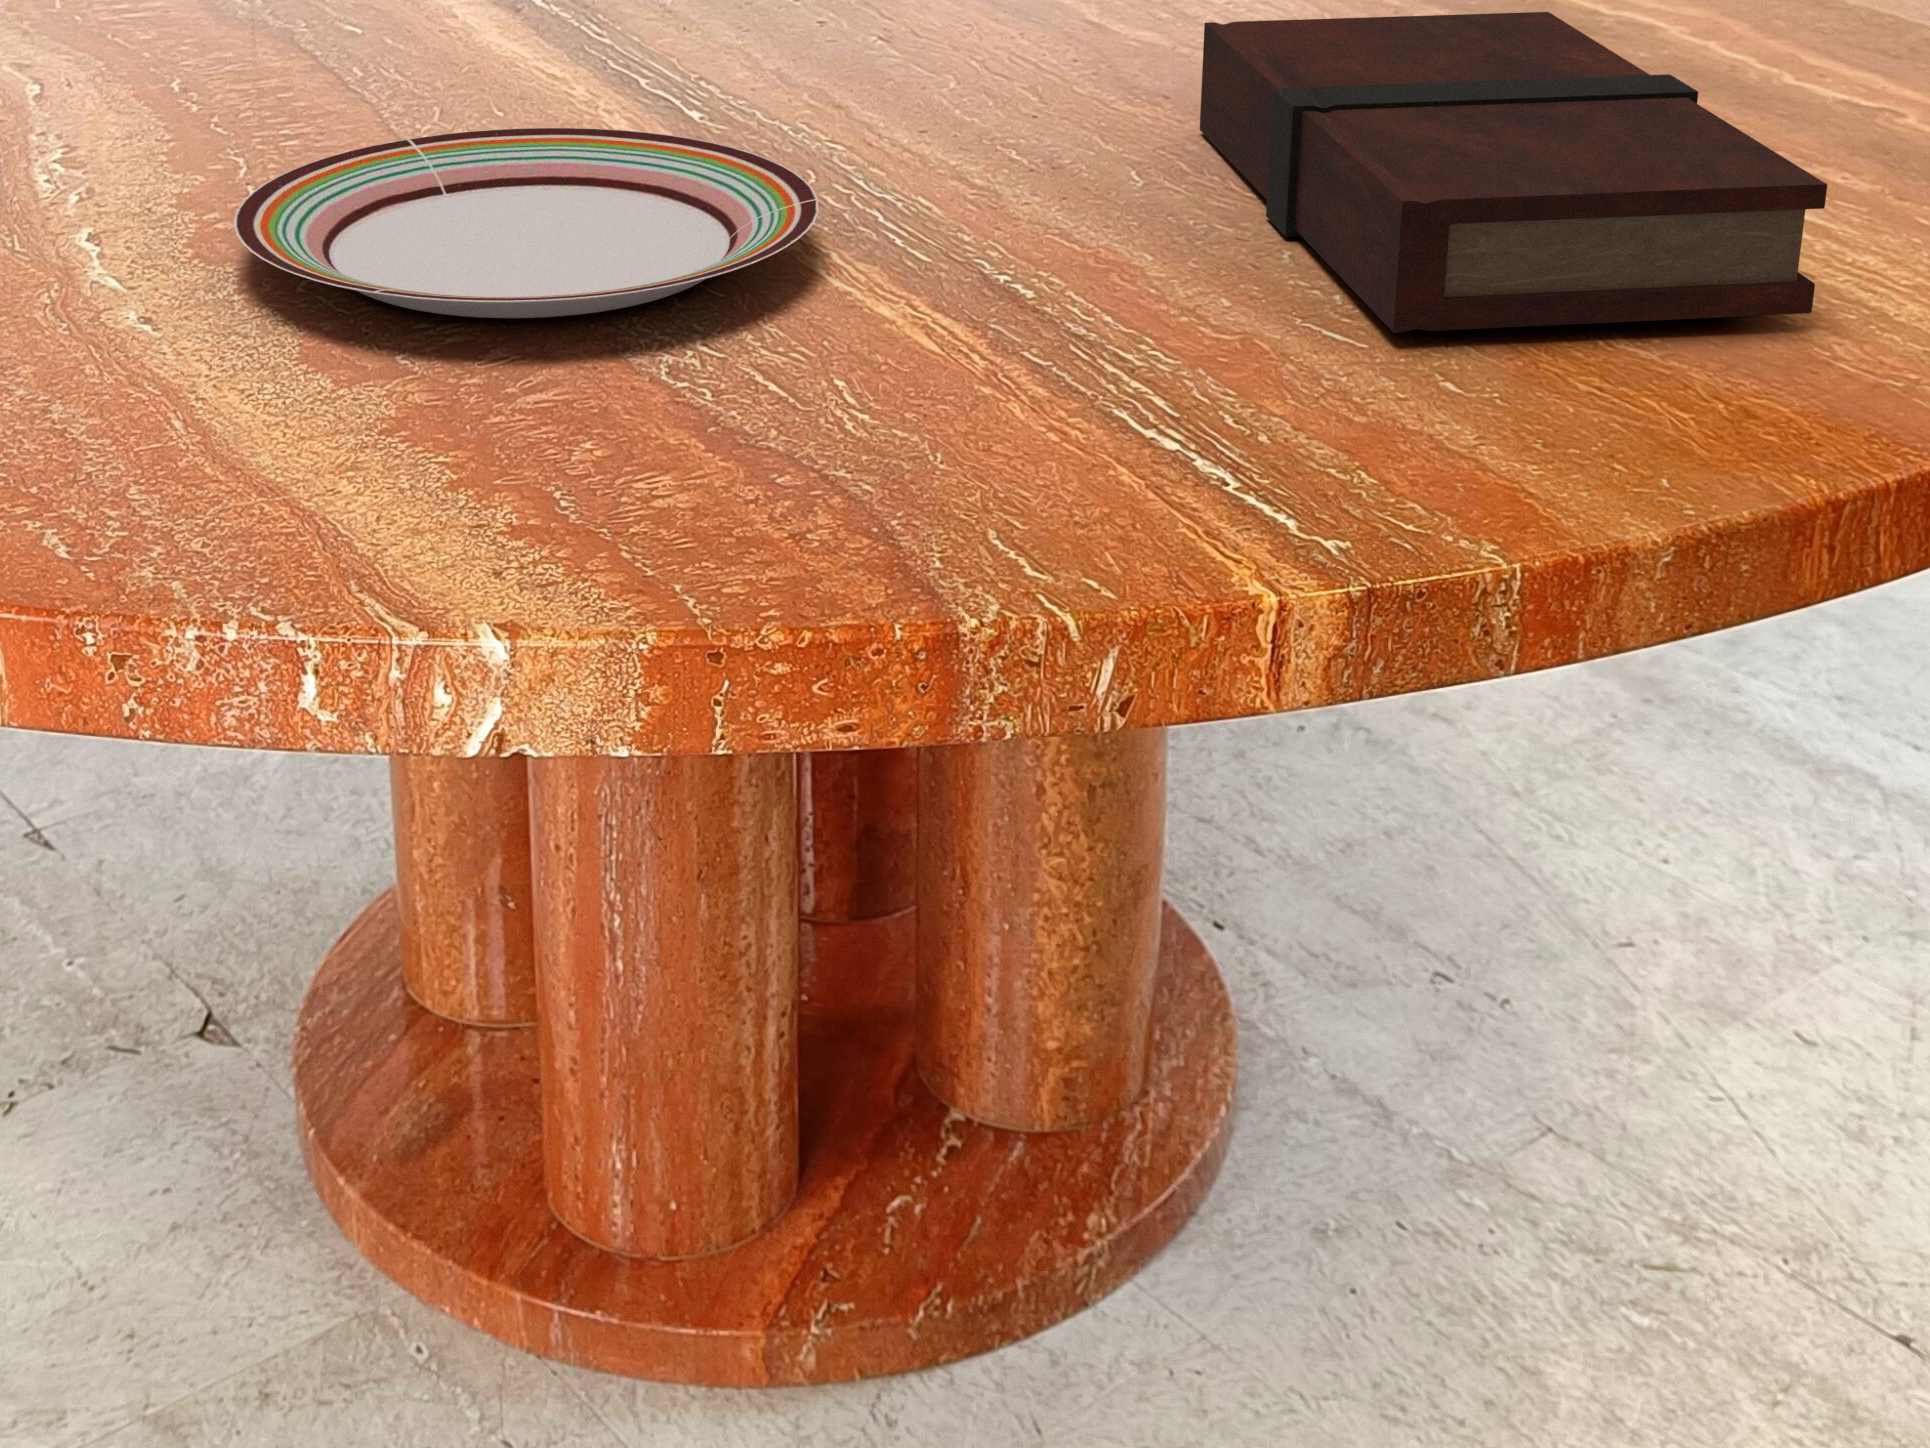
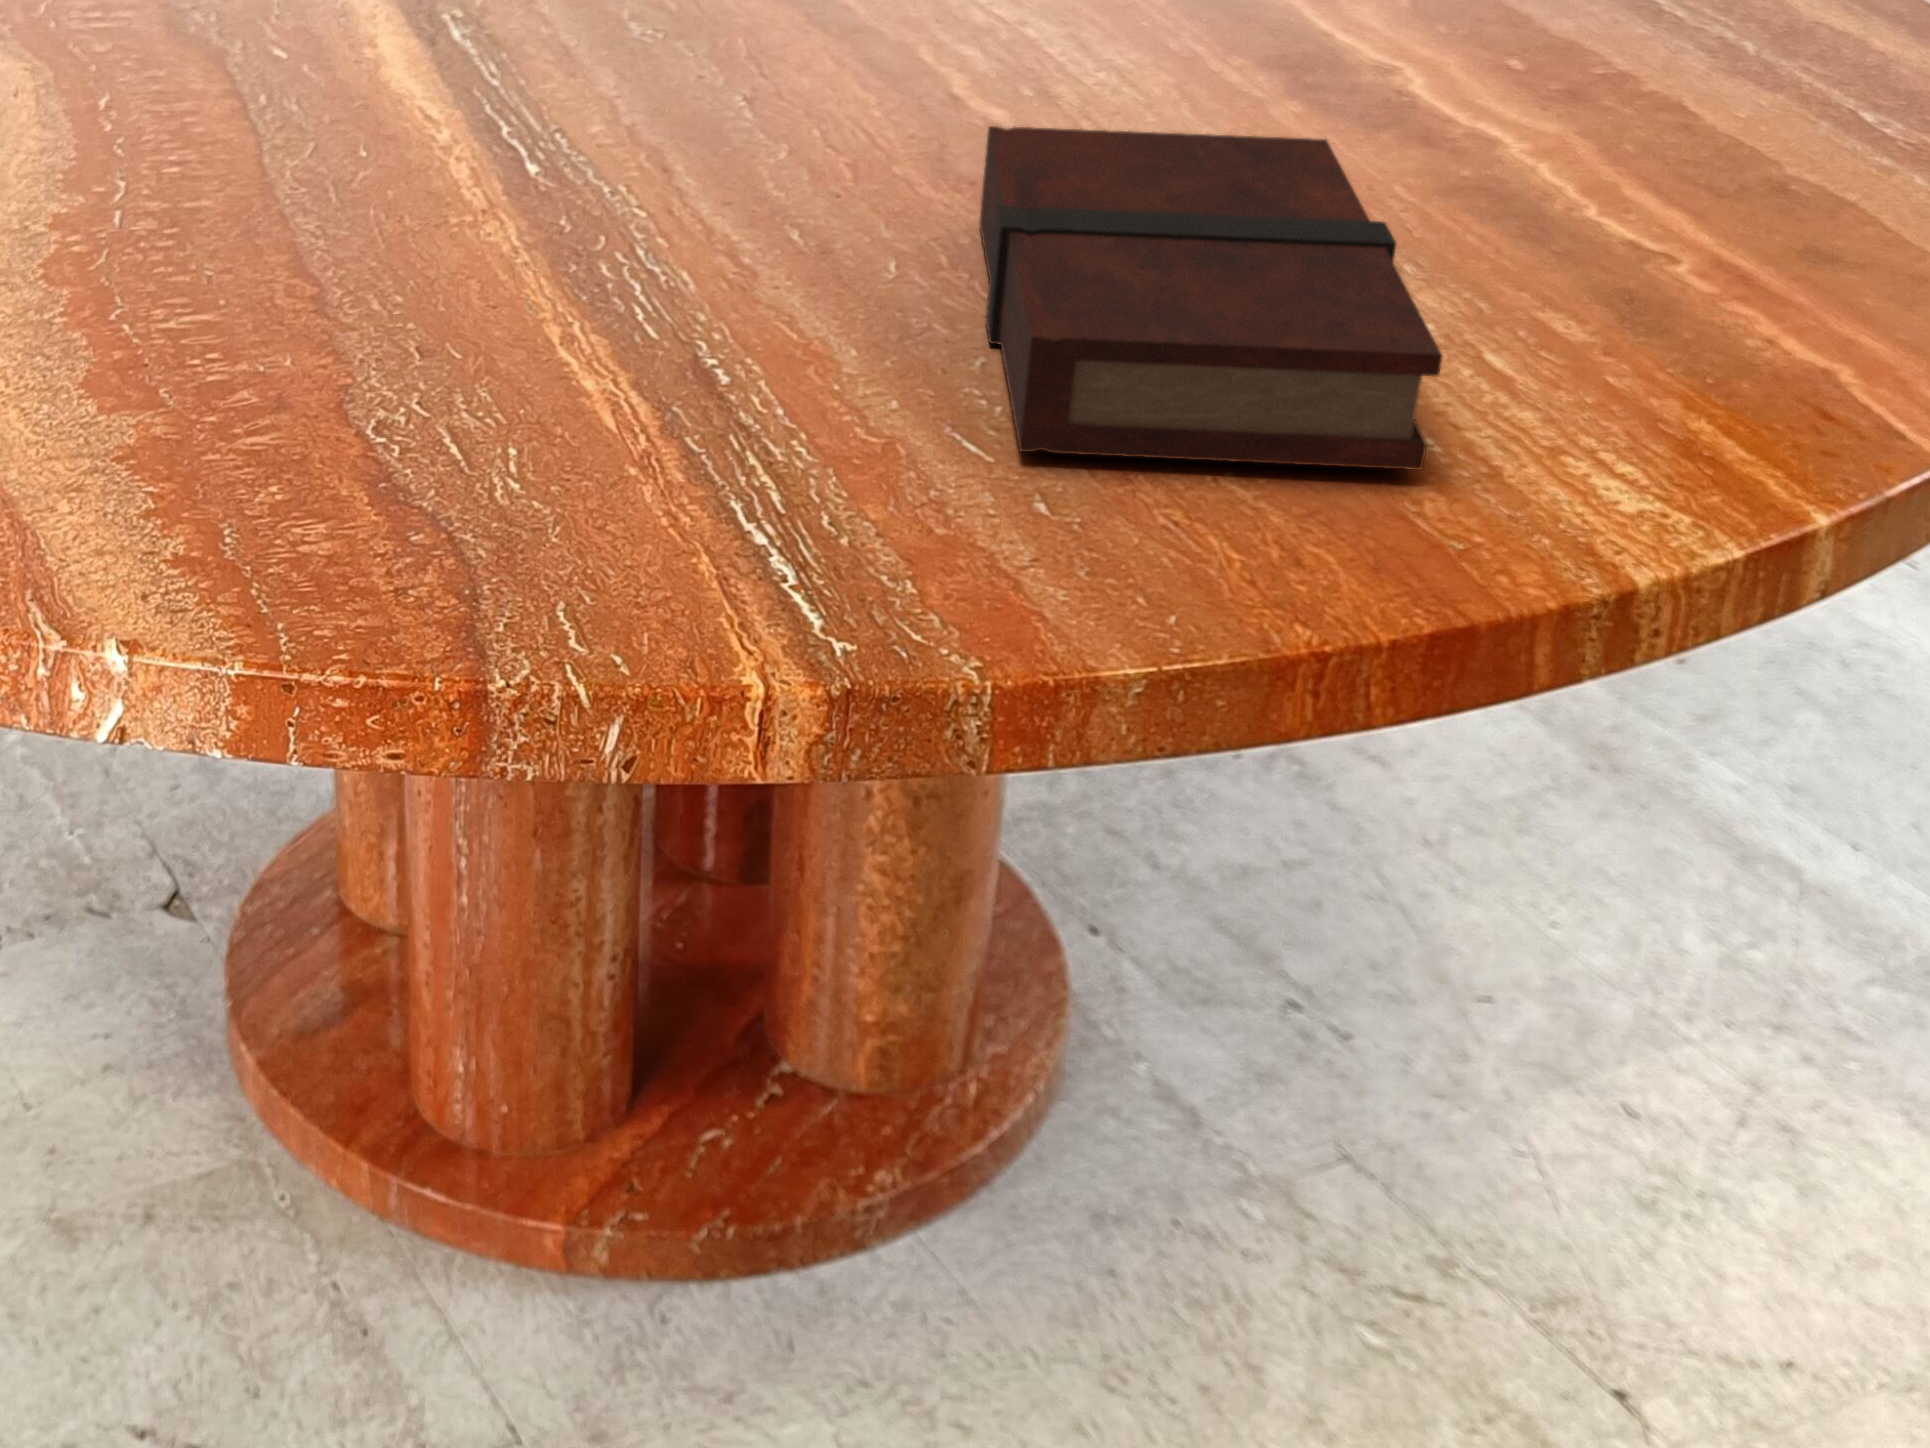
plate: present [234,128,818,318] -> none [61,178,567,364]

